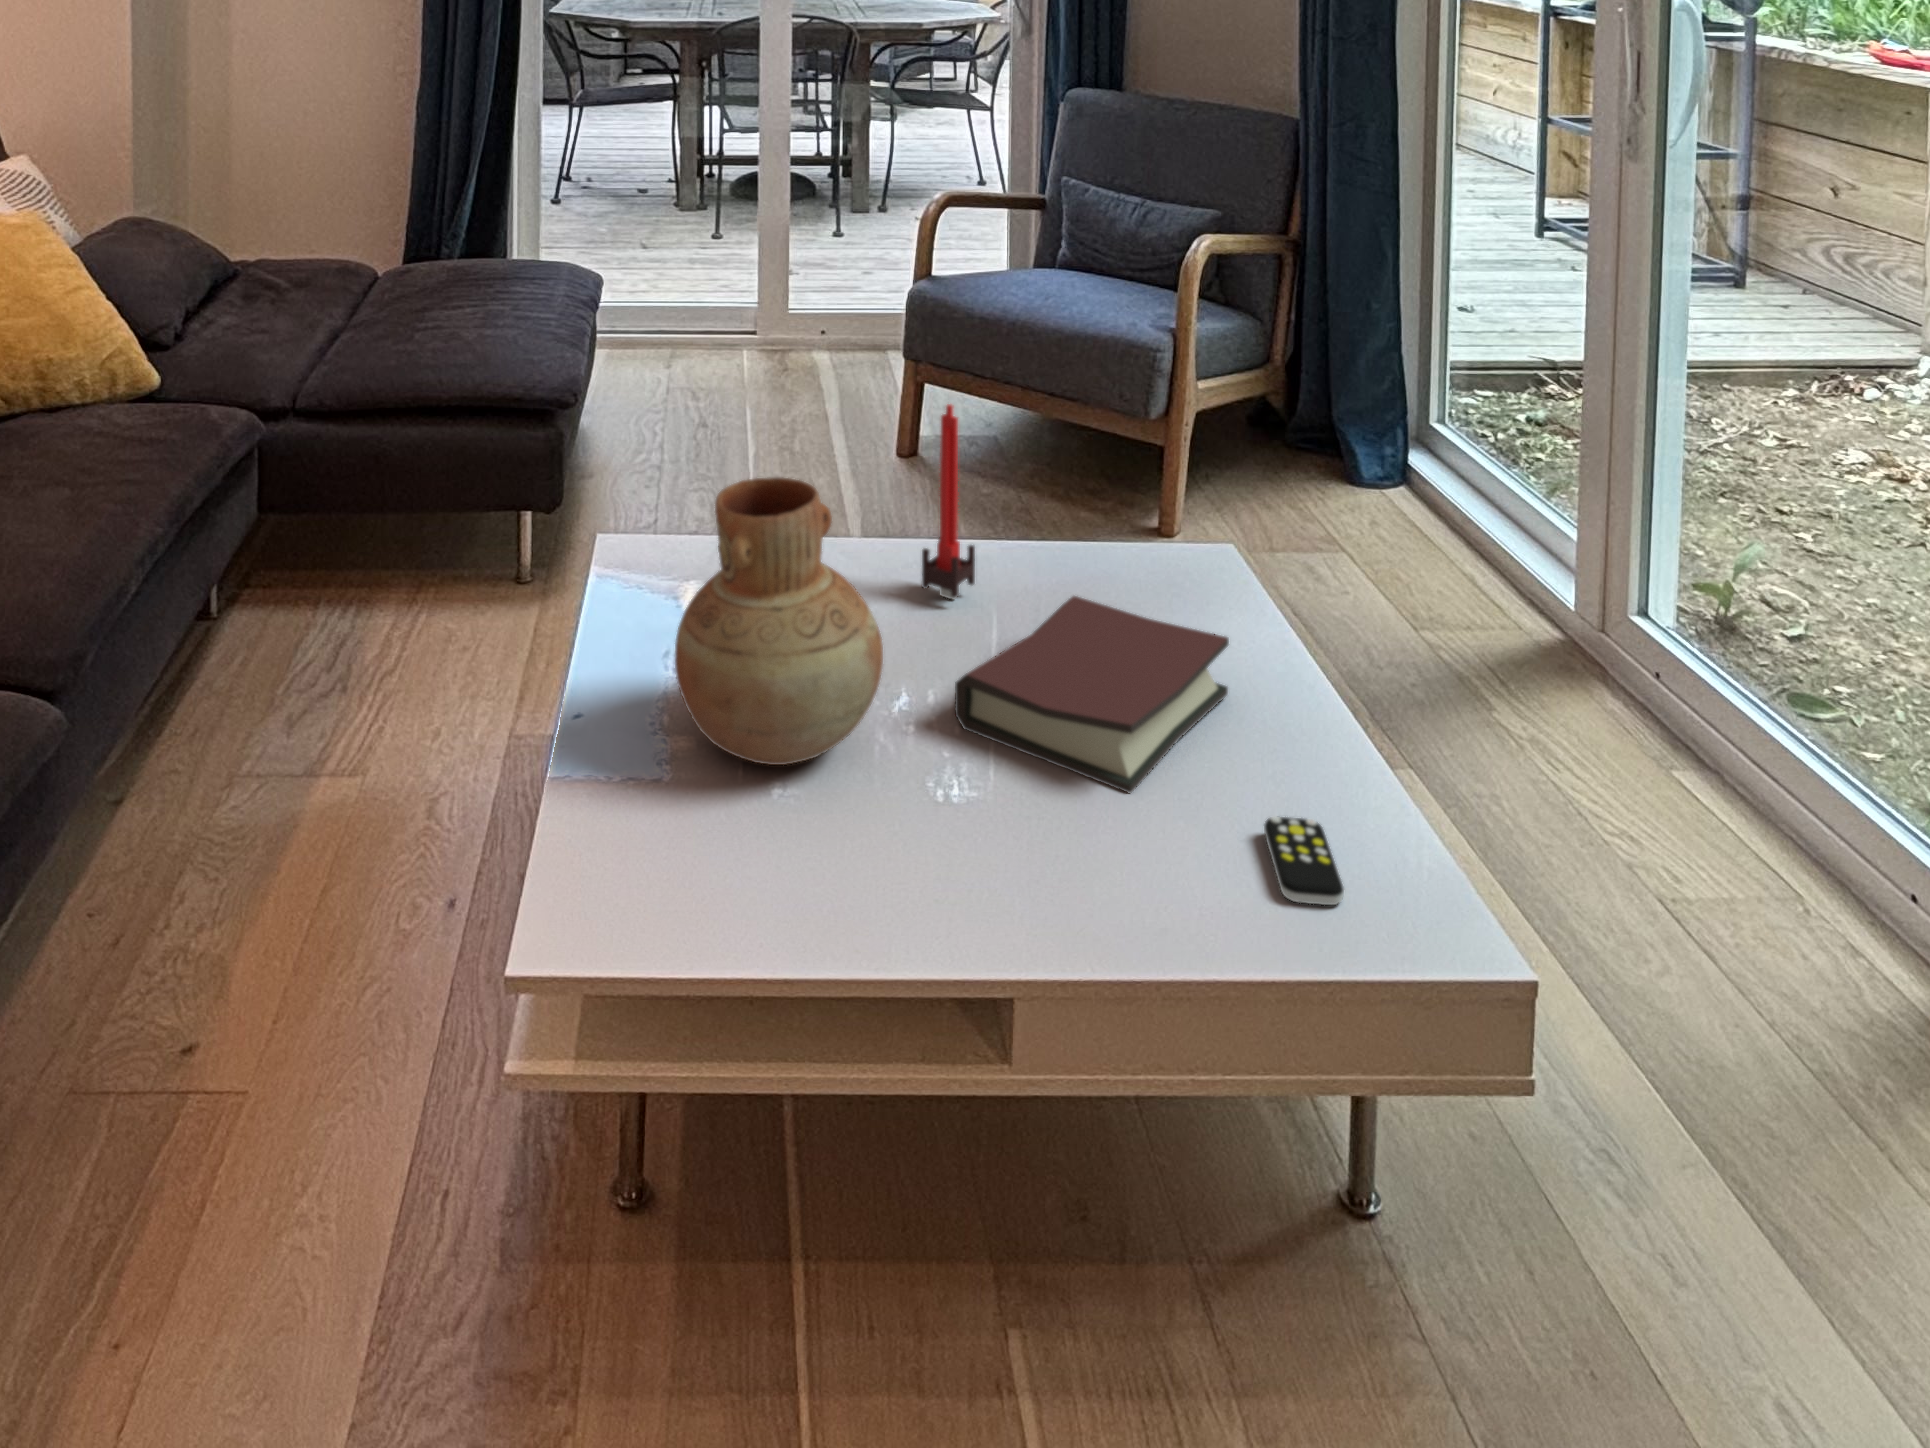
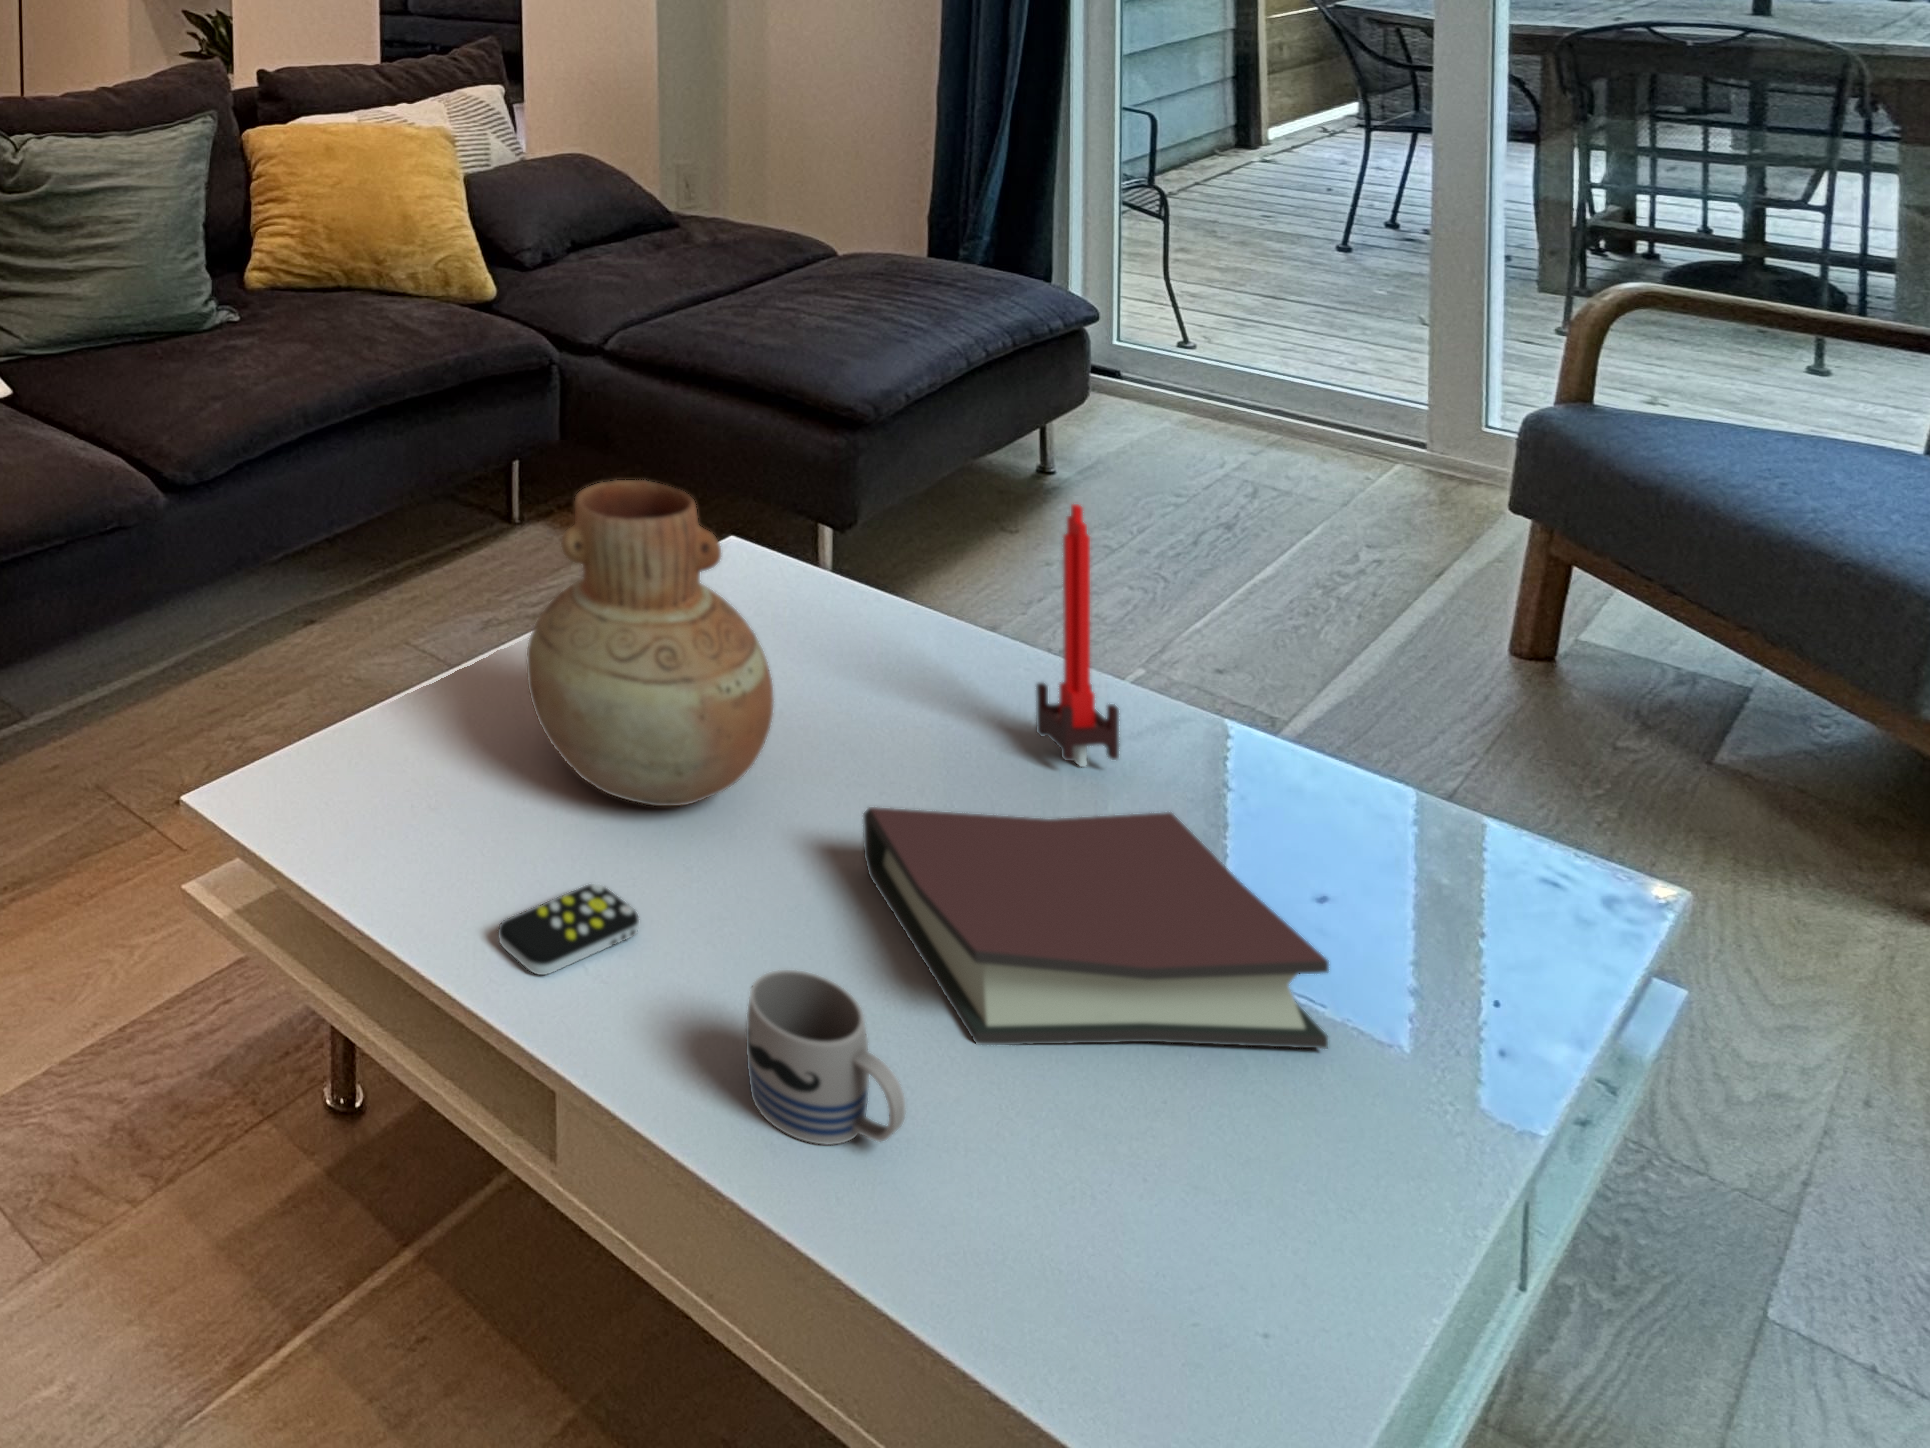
mug: none [1083,787,1202,911] -> present [746,970,906,1145]
remote control: present [1264,817,1344,905] -> present [498,884,639,975]

